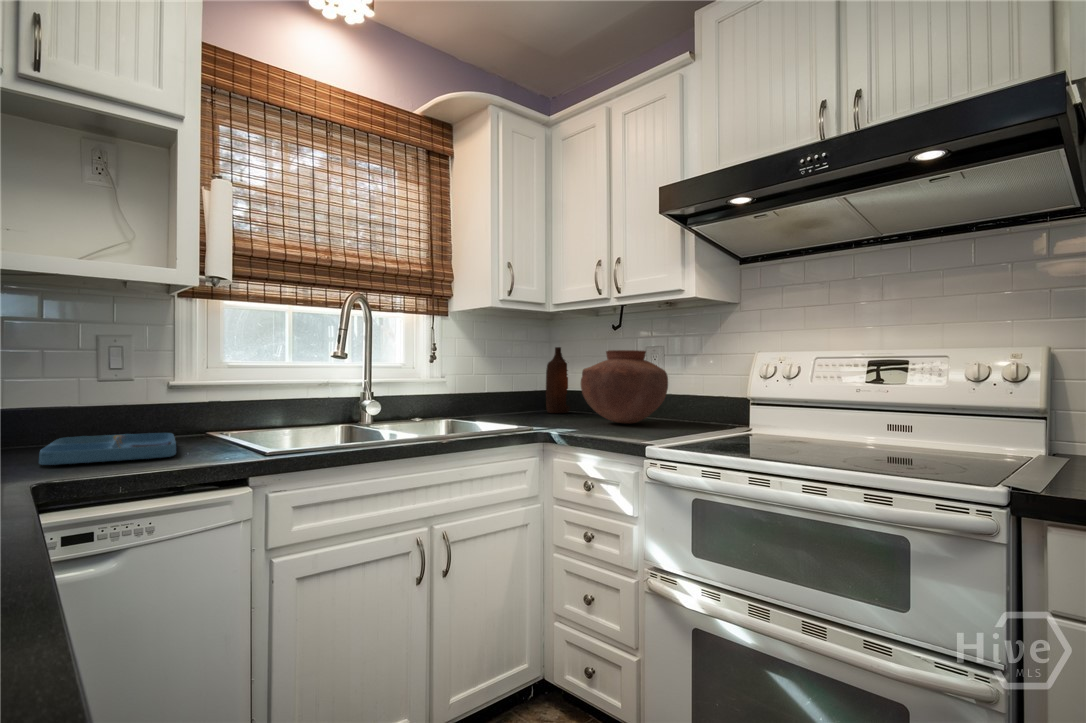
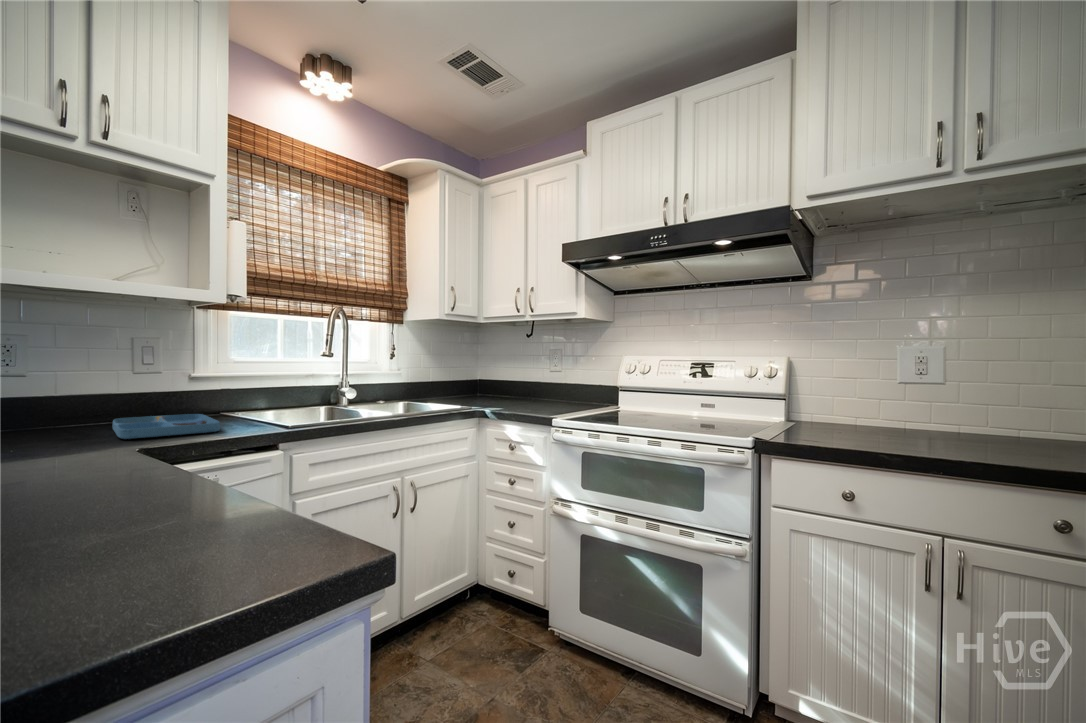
bottle: present [546,347,570,413] -> none [474,347,492,396]
vase: present [581,350,668,424] -> none [503,352,564,403]

